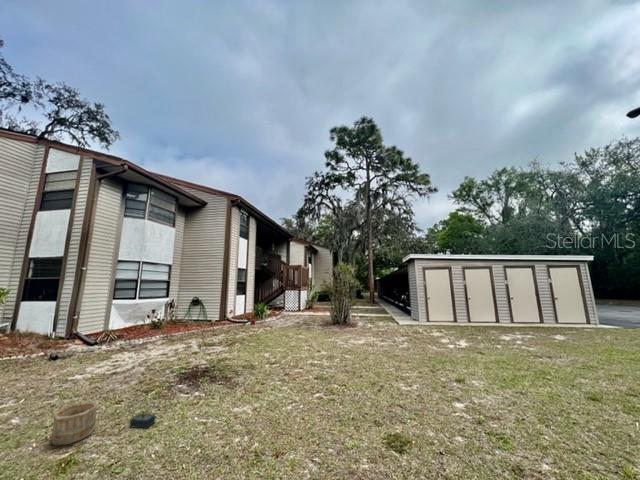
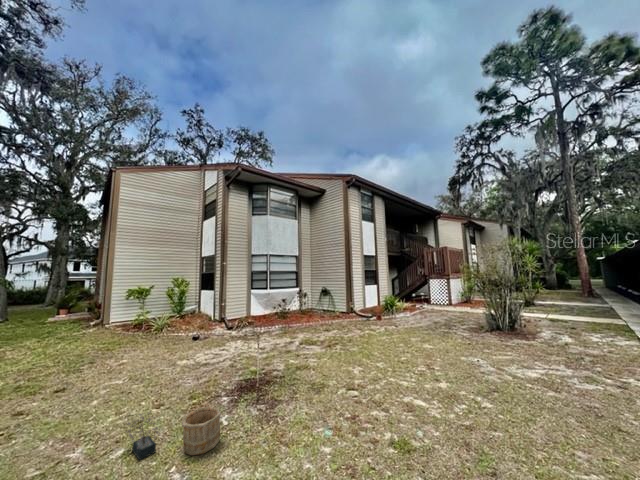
wooden bucket: present [52,402,98,446] -> present [182,406,221,455]

